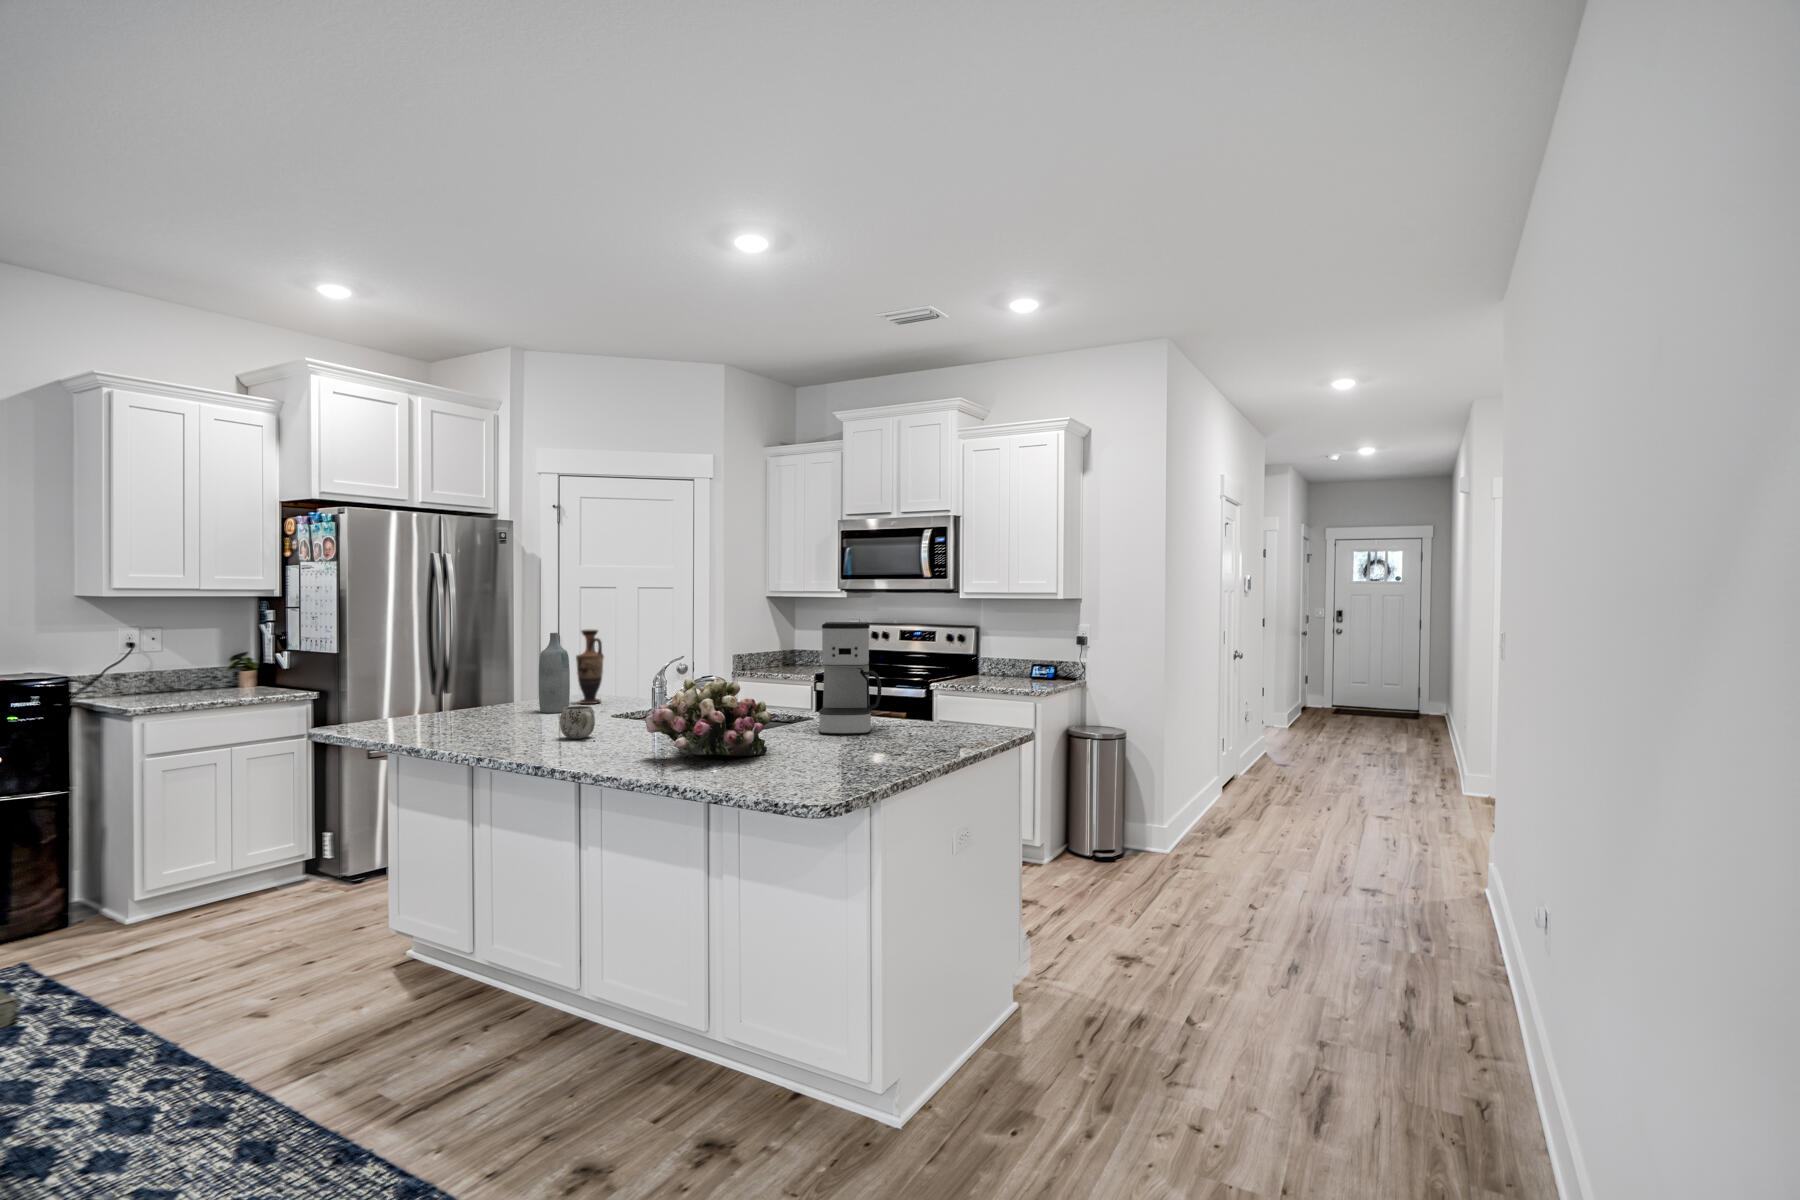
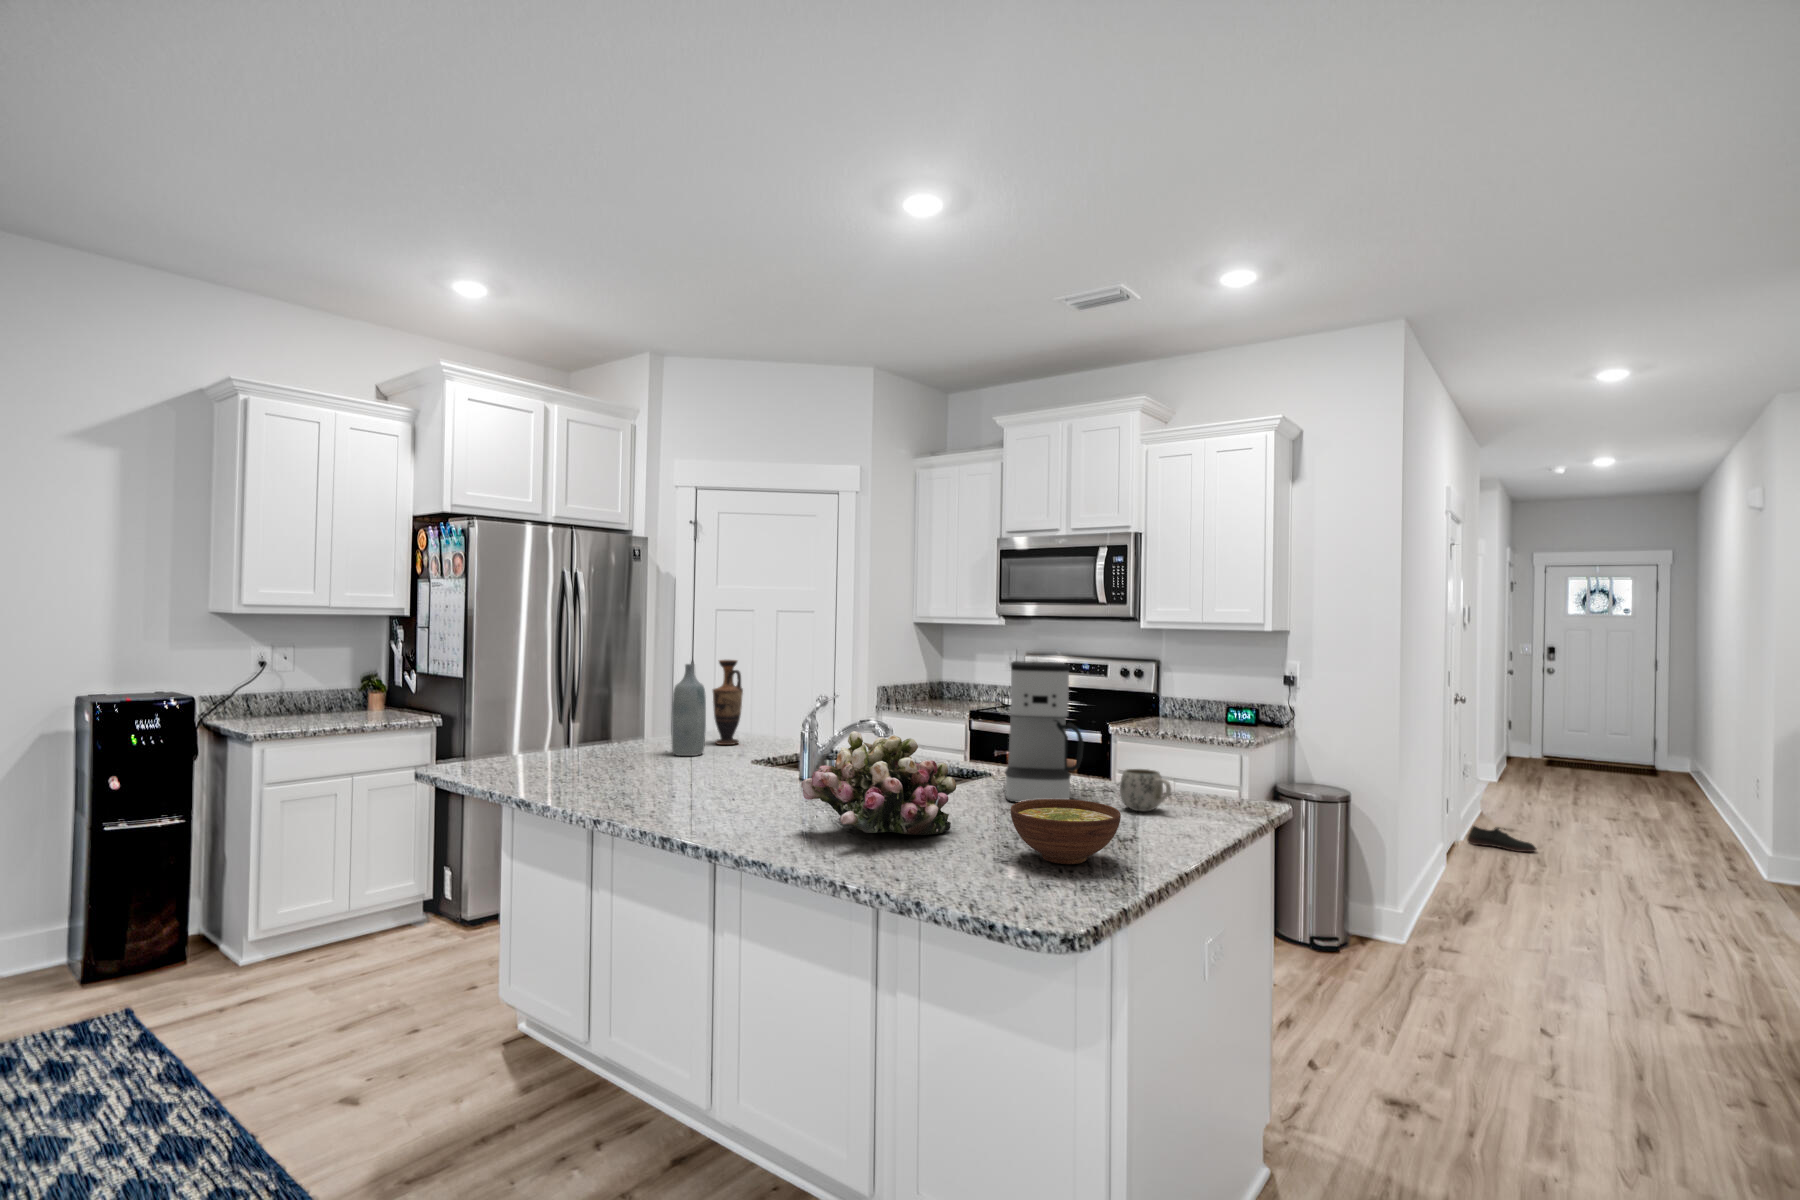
mug: present [560,706,595,739] -> present [1120,769,1171,811]
bowl: none [807,723,890,769] -> present [1011,799,1121,864]
shoe: none [1245,761,1298,781] -> present [1467,826,1536,852]

